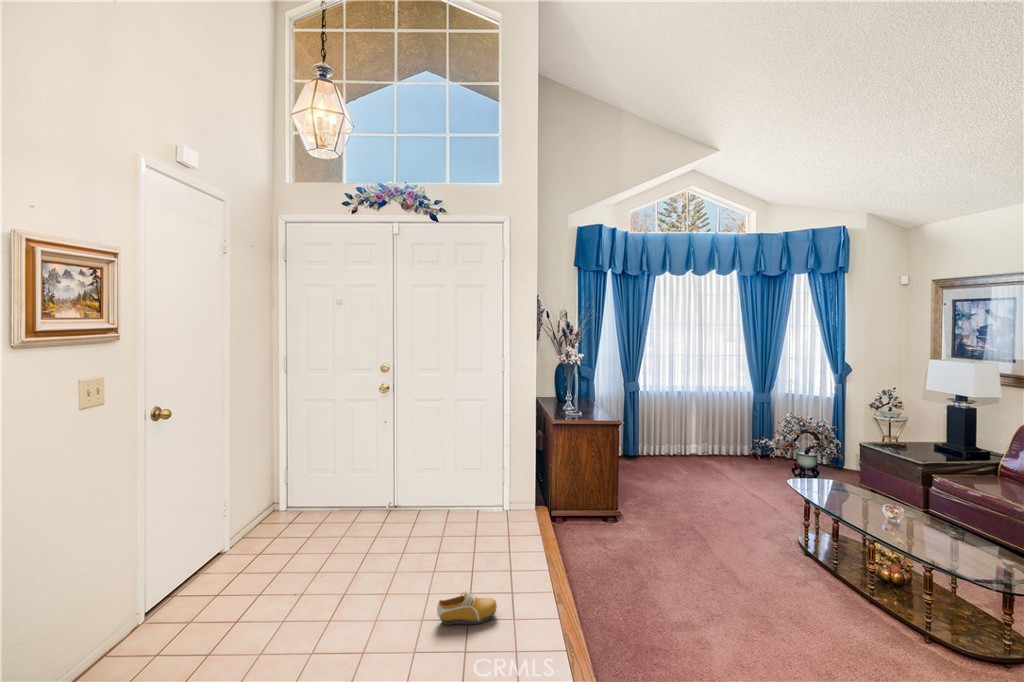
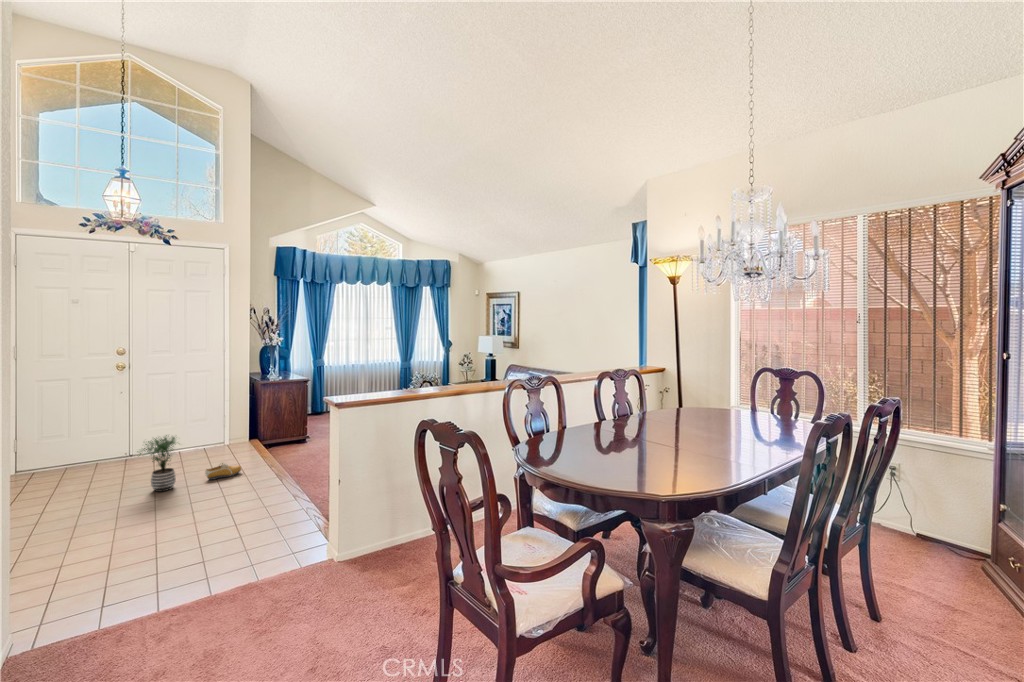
potted plant: none [331,527,405,638] -> present [137,435,176,492]

